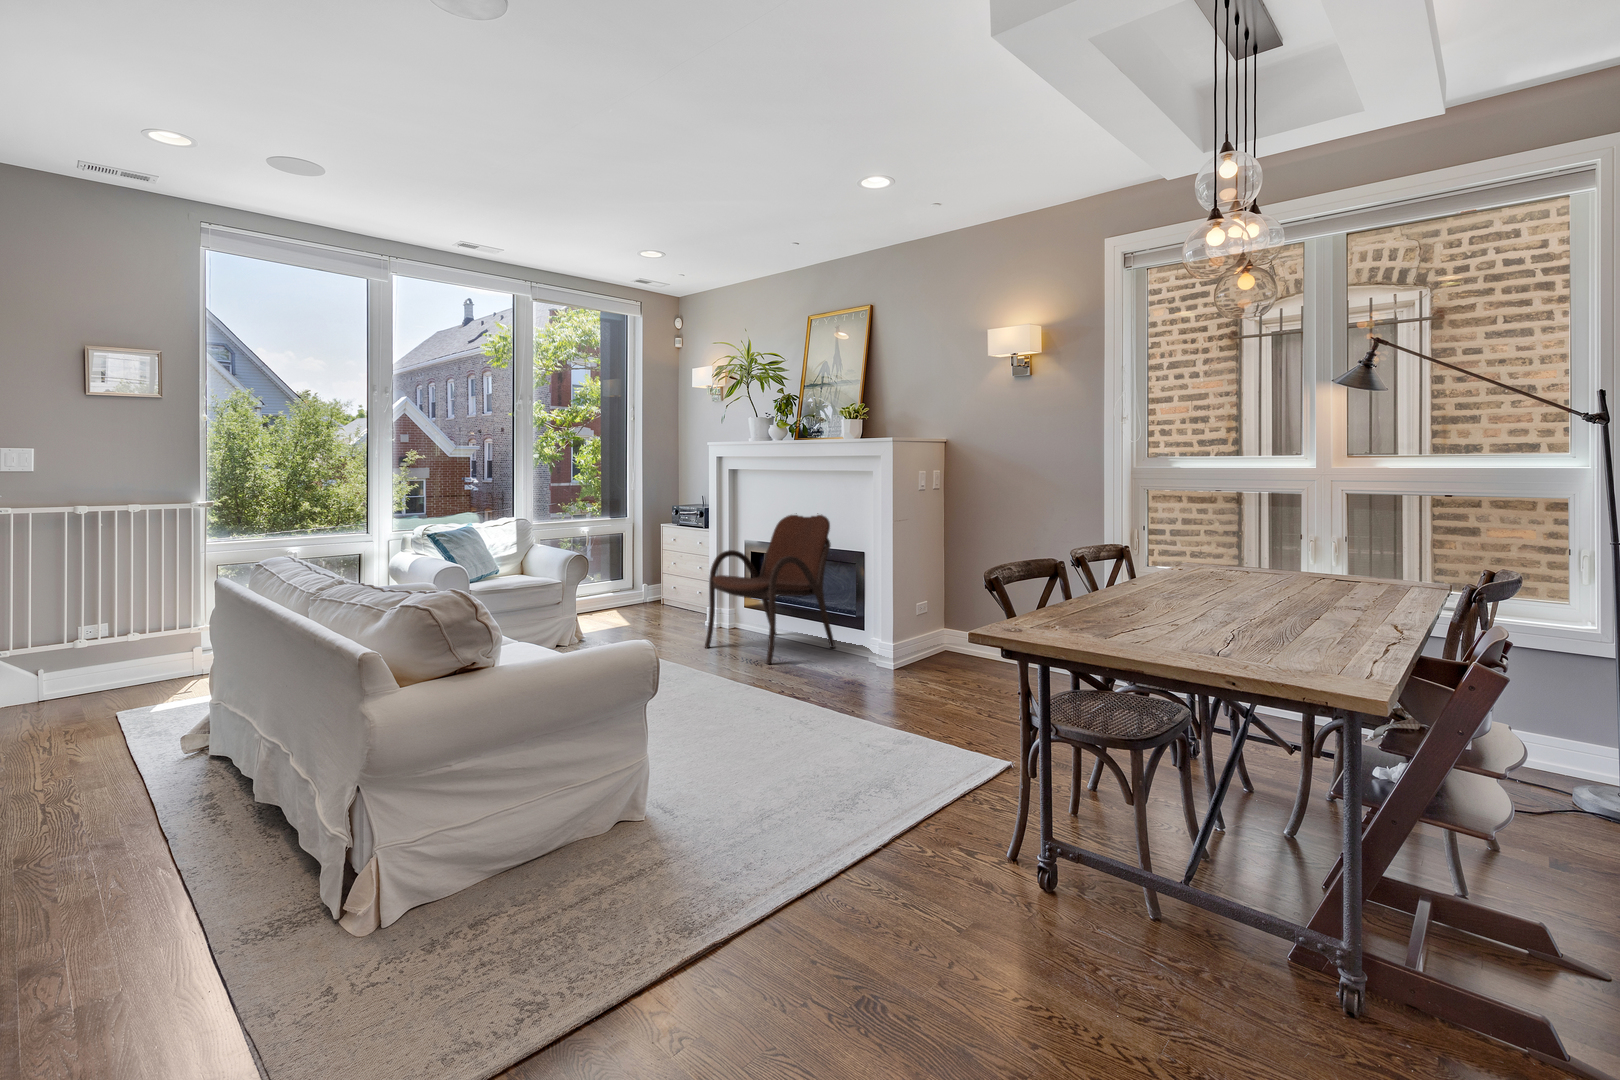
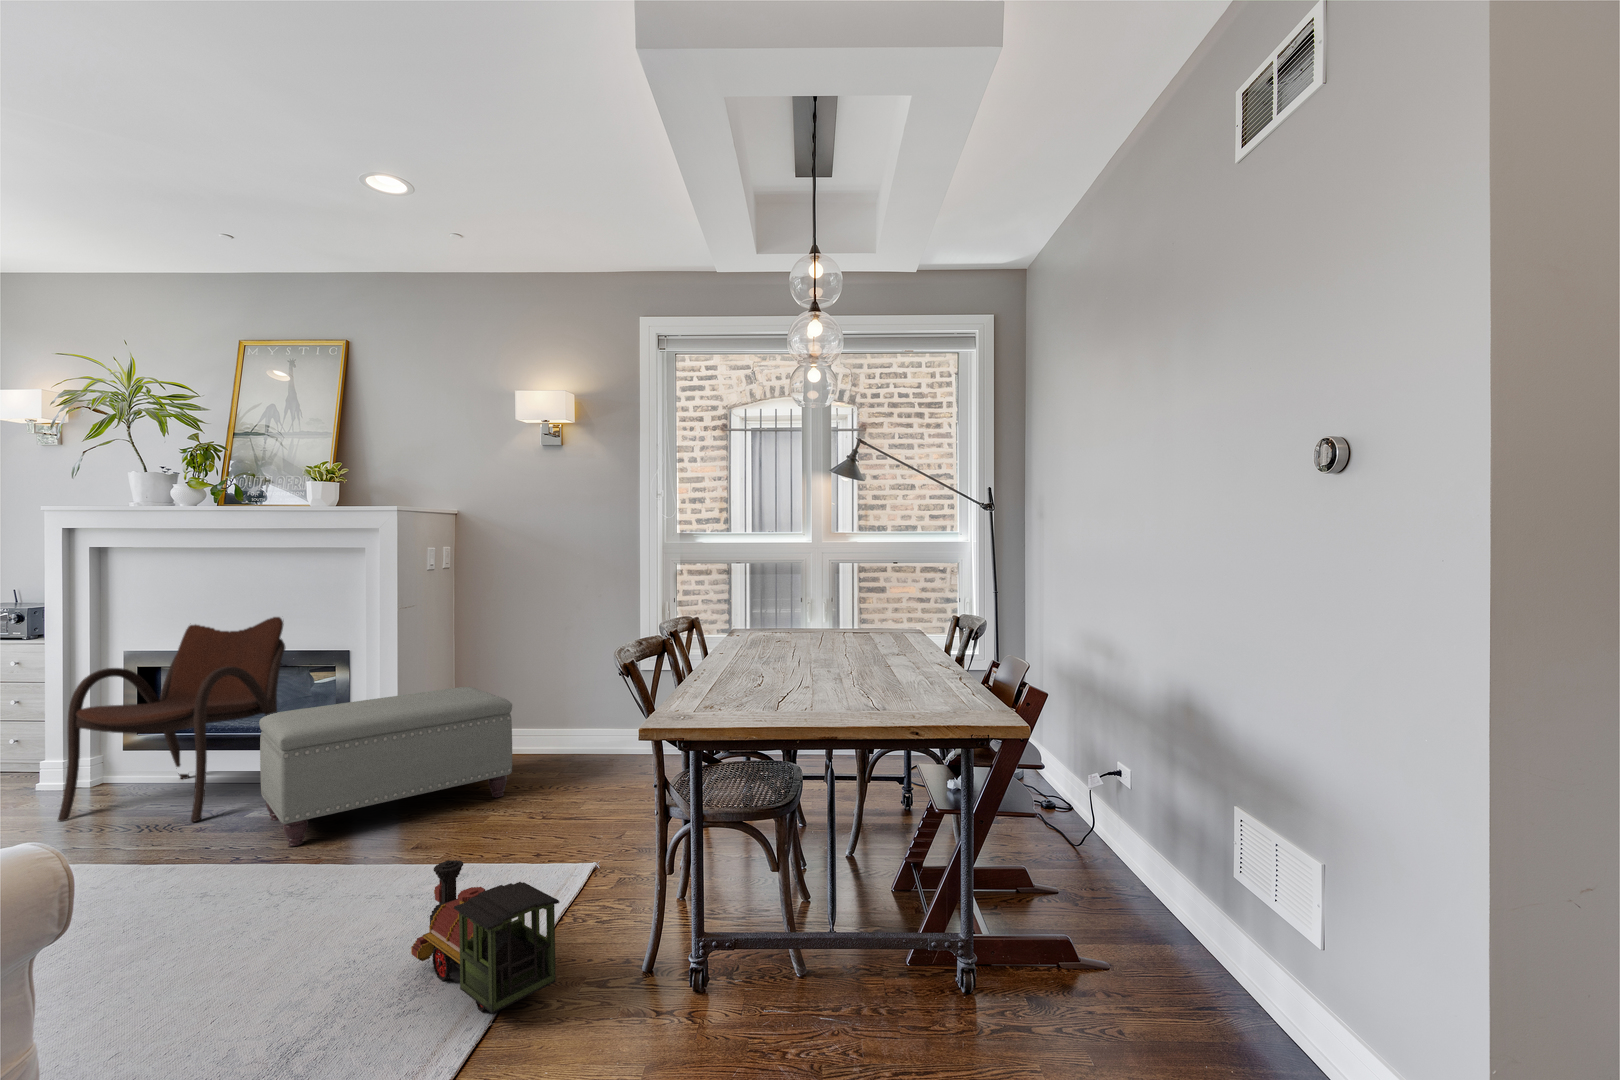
ottoman: none [803,594,981,694] -> present [259,687,512,846]
toy train: none [846,721,935,841] -> present [411,860,559,1014]

